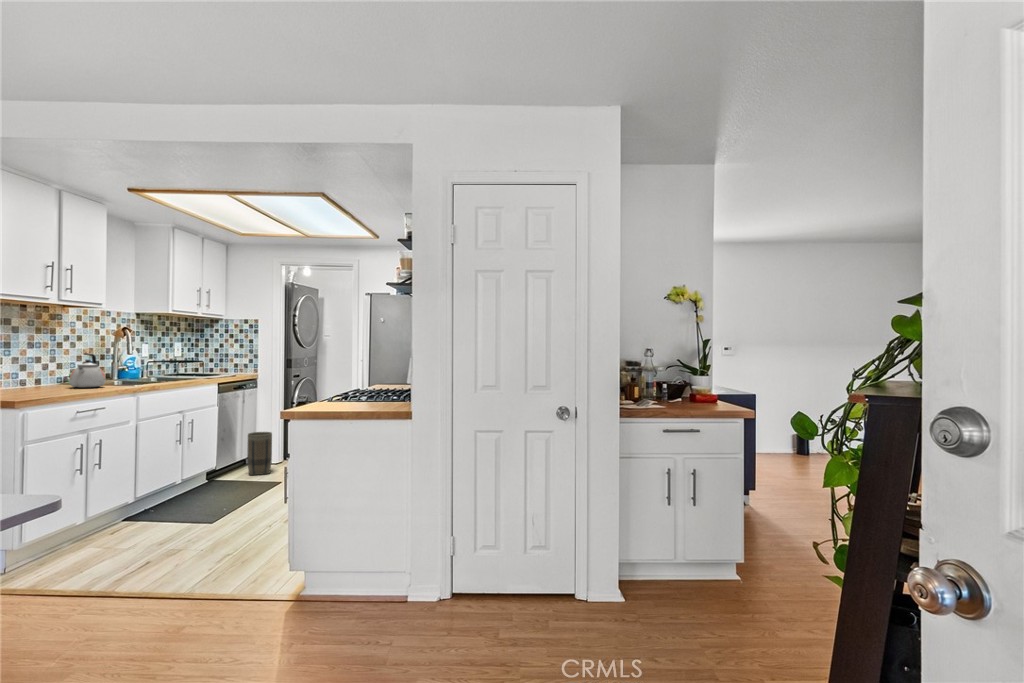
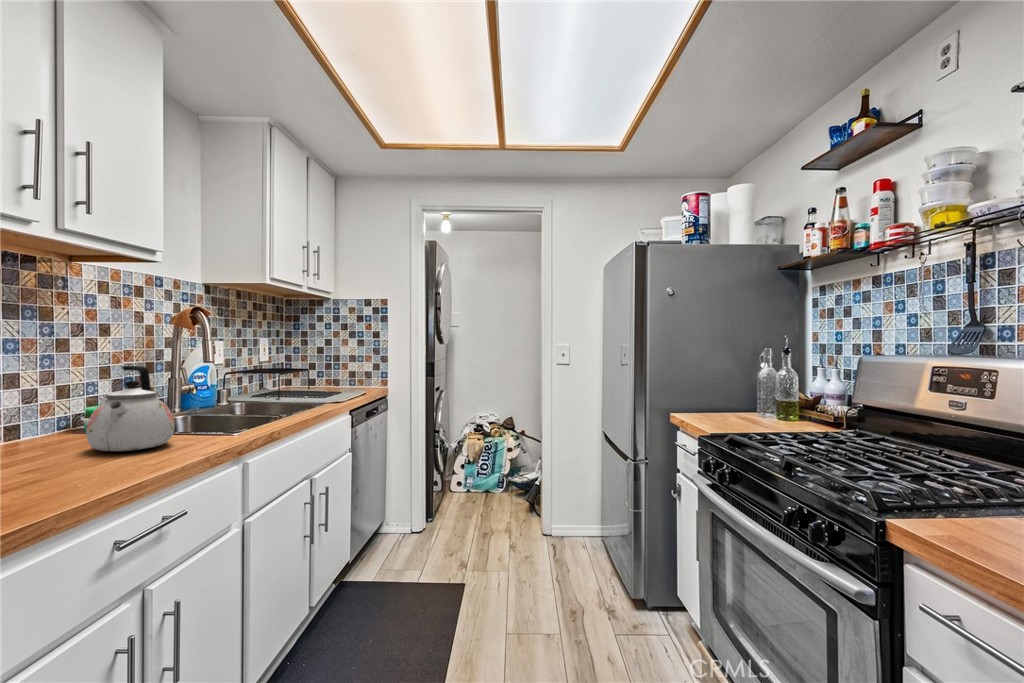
basket: present [247,432,272,475] -> none [389,482,426,560]

